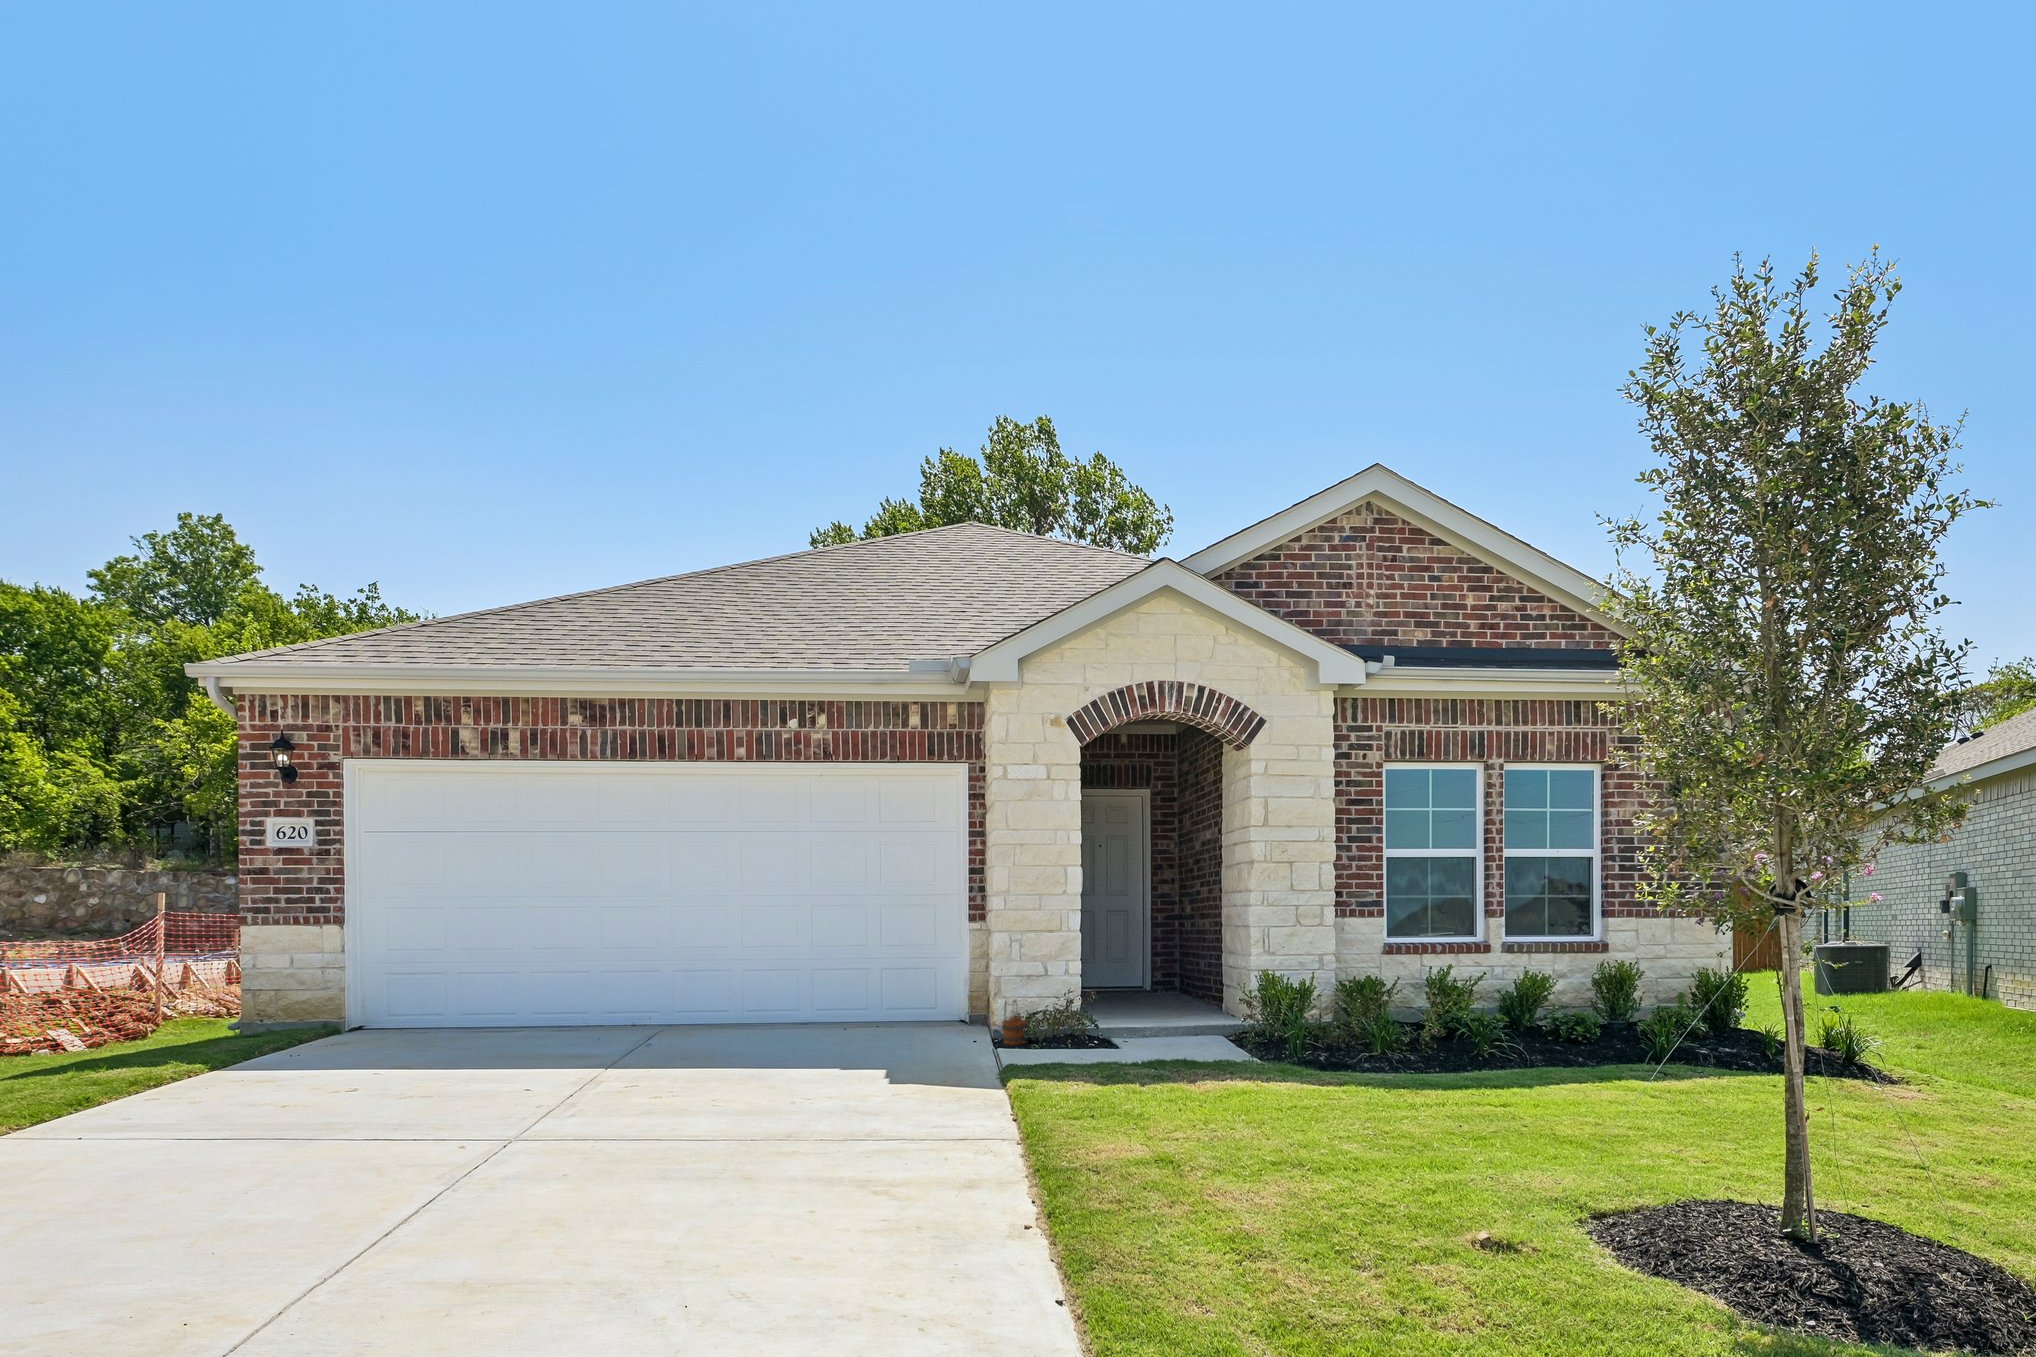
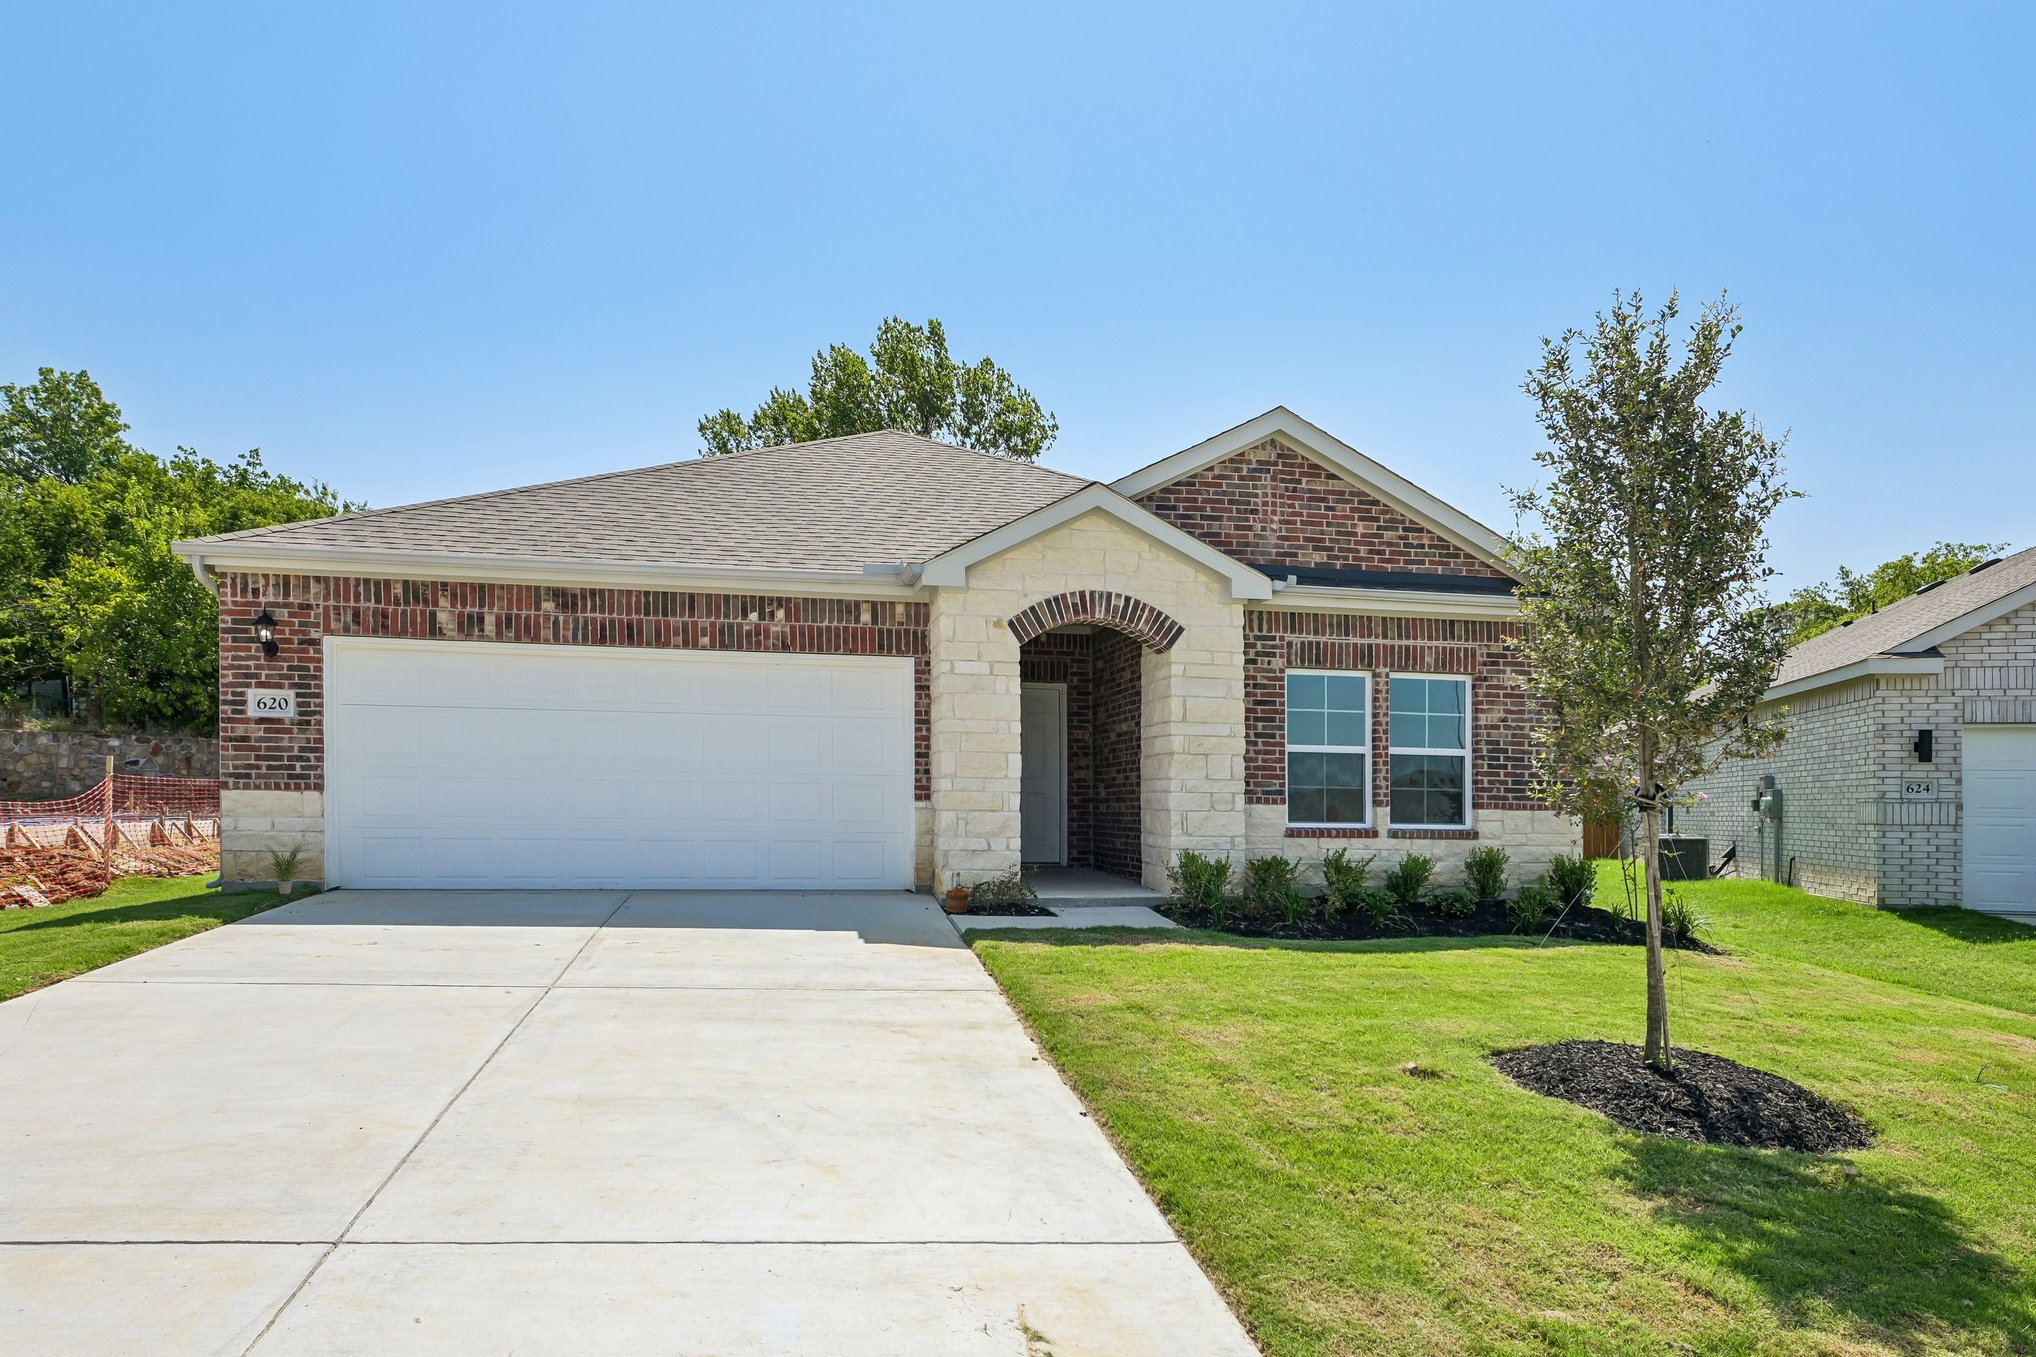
potted plant: none [274,978,331,1034] -> present [268,845,306,894]

